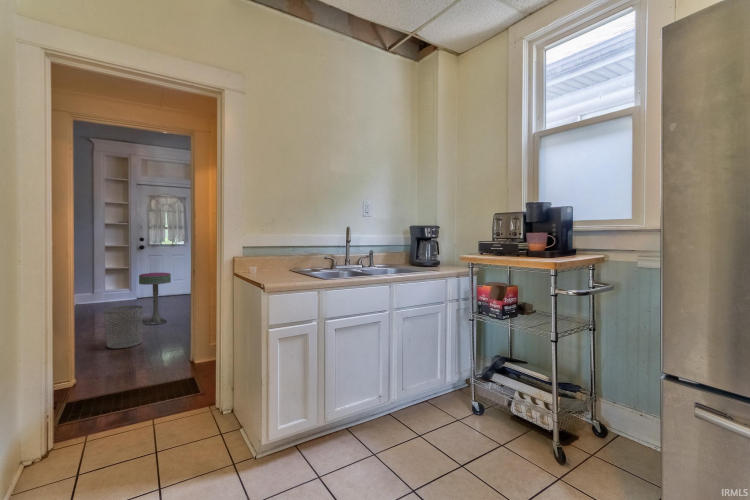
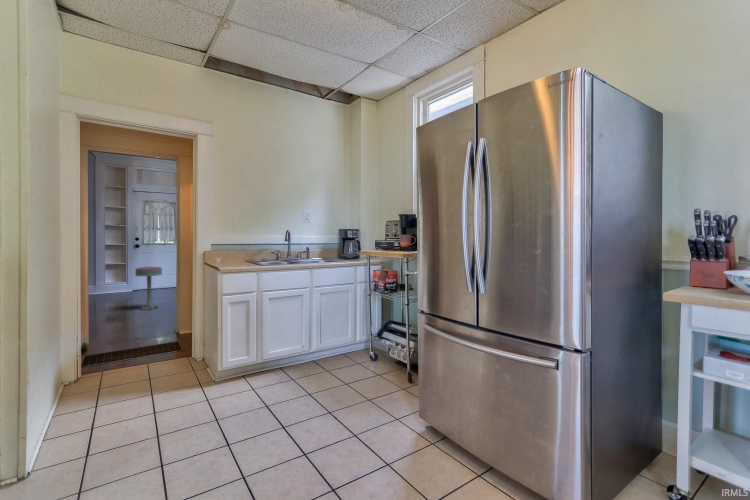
waste bin: present [104,305,143,349] -> none [108,292,139,325]

